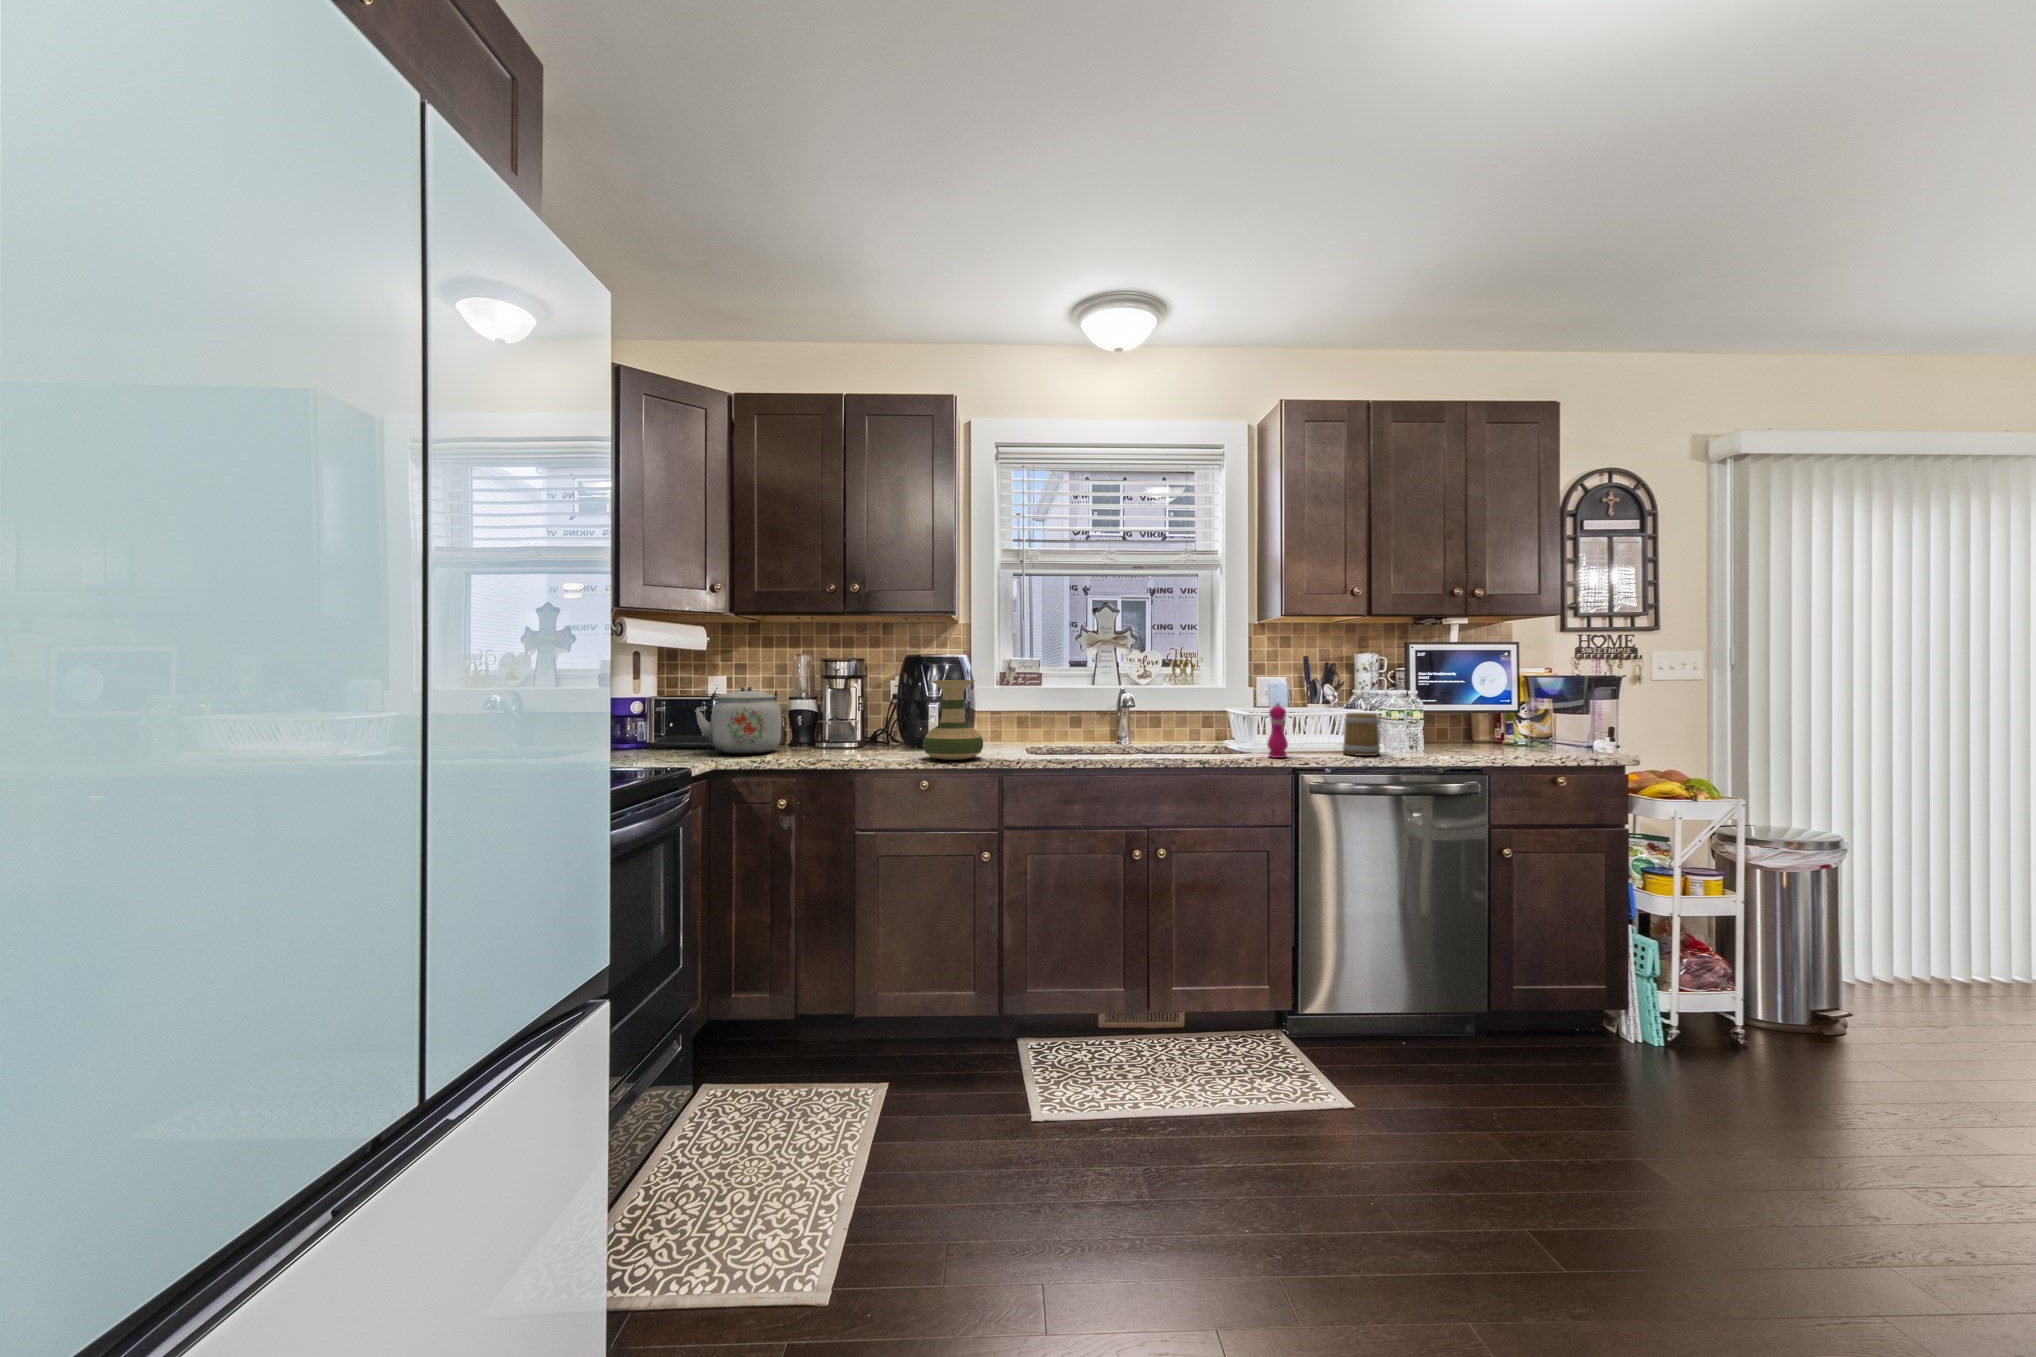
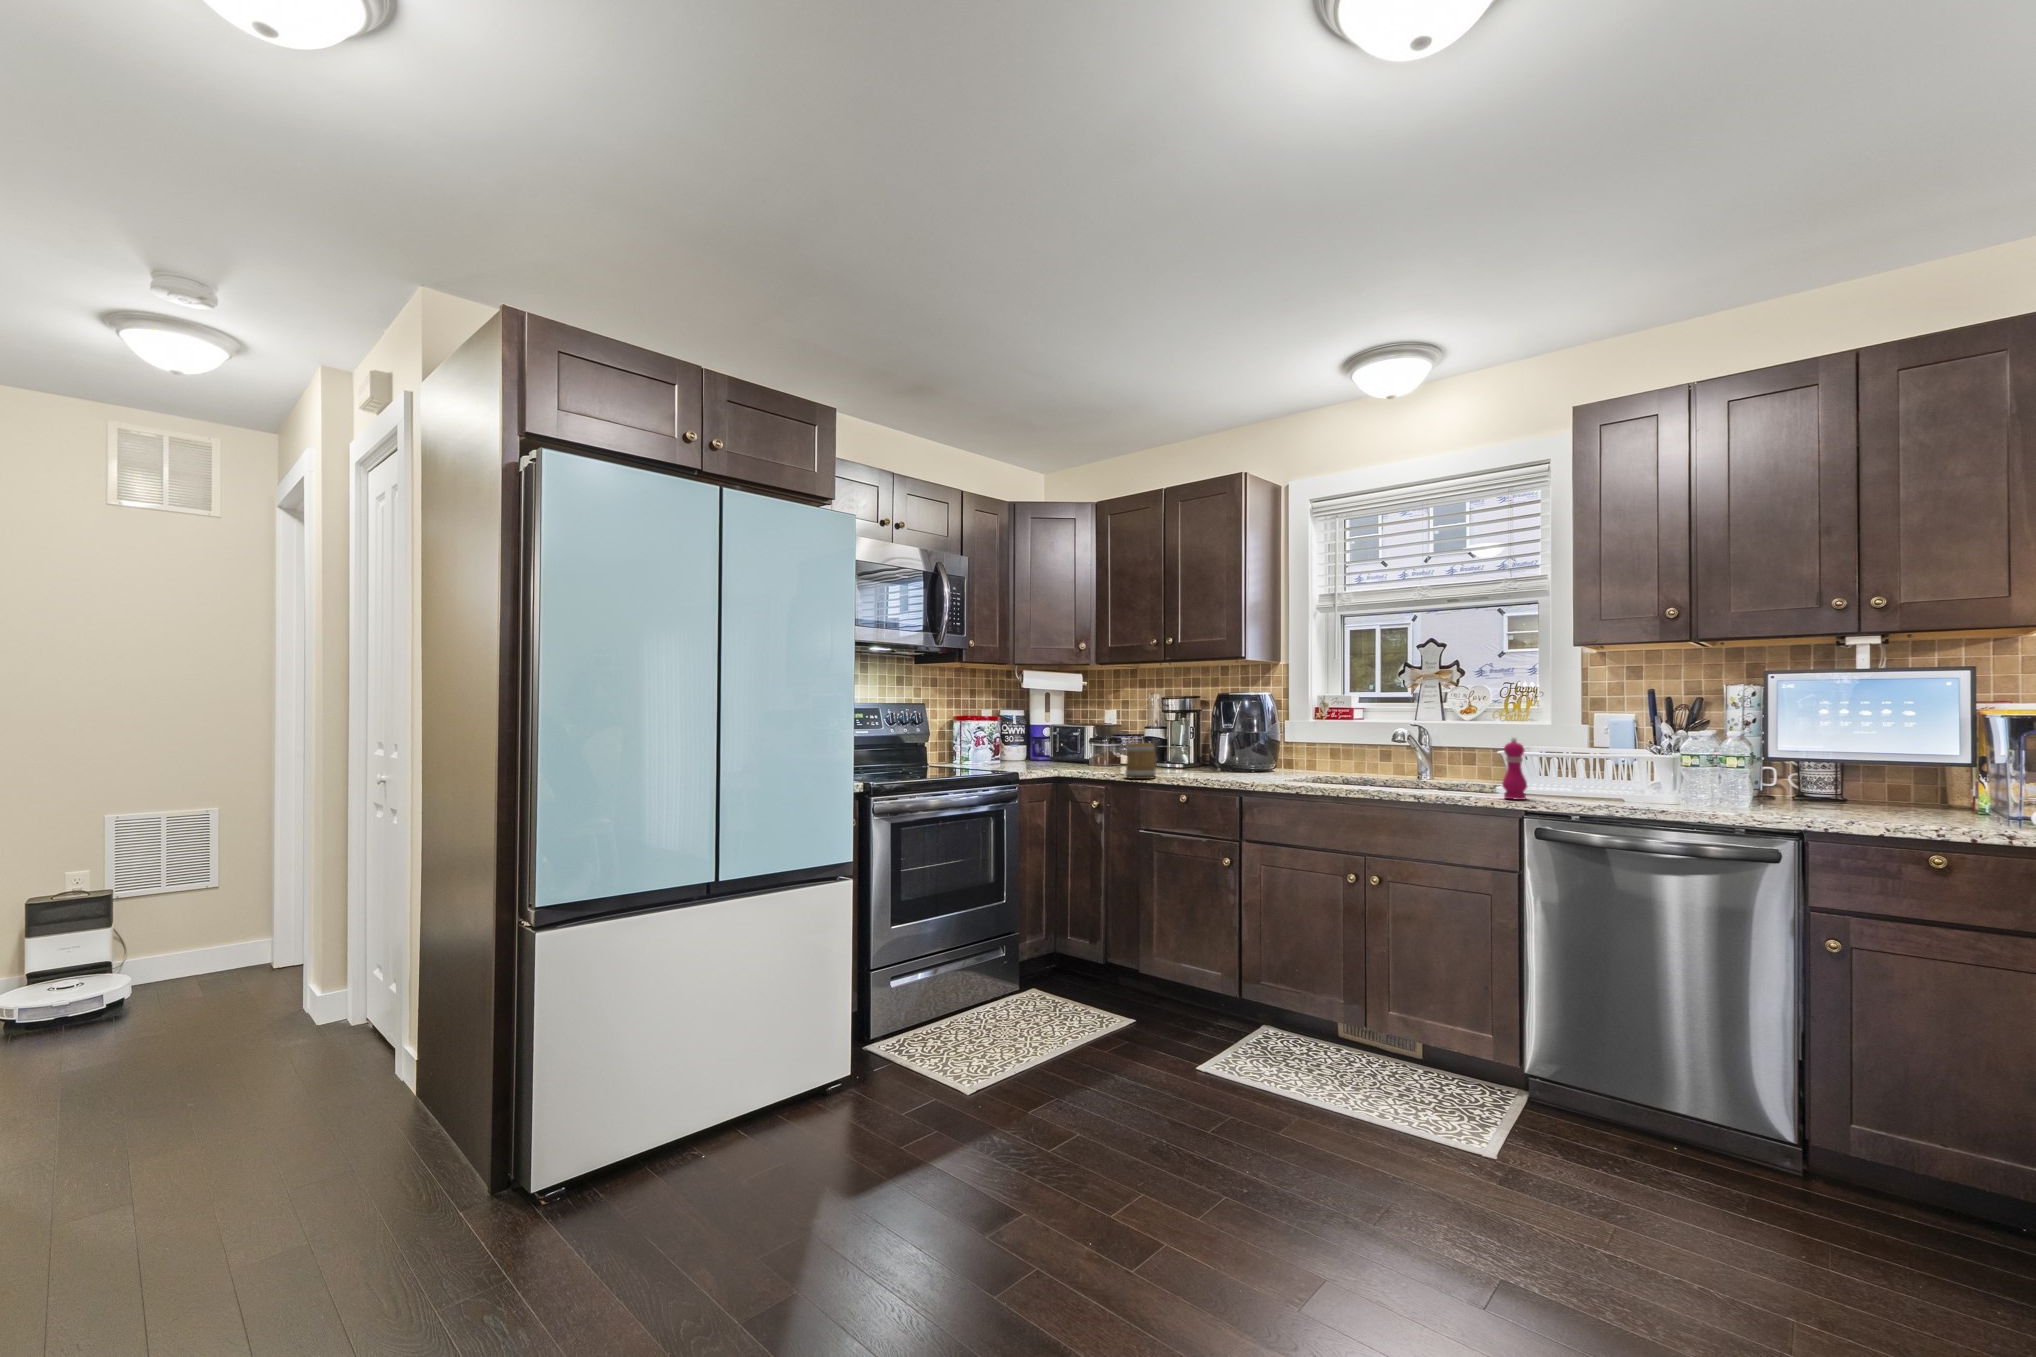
vase: present [923,680,983,760] -> none [1183,712,1235,780]
kettle: present [695,686,781,754] -> none [1059,716,1125,767]
mug: present [1343,713,1380,756] -> present [1125,743,1156,779]

